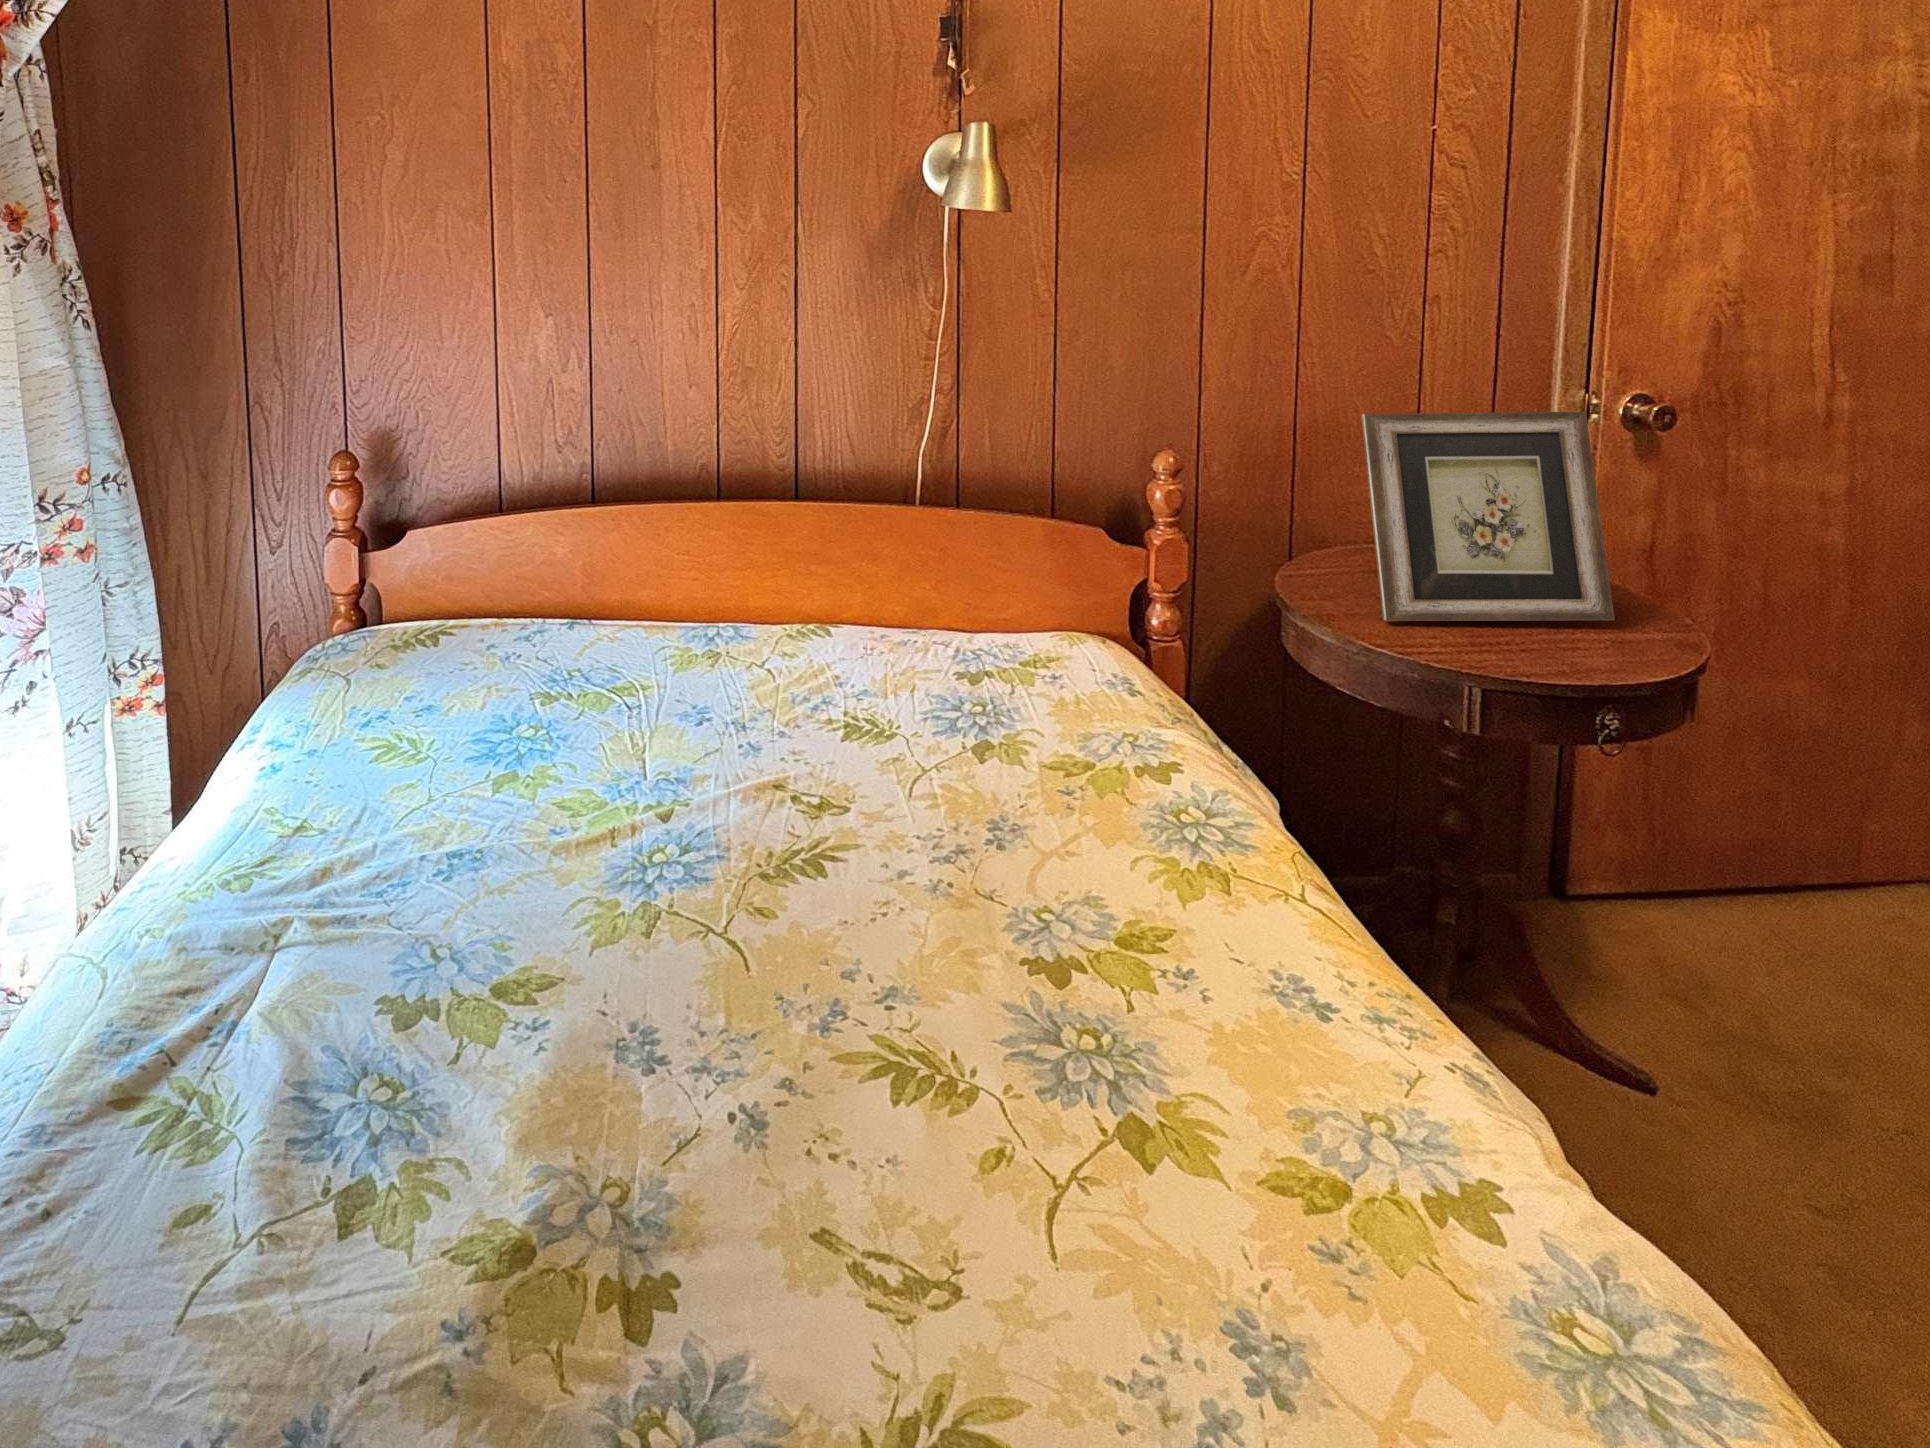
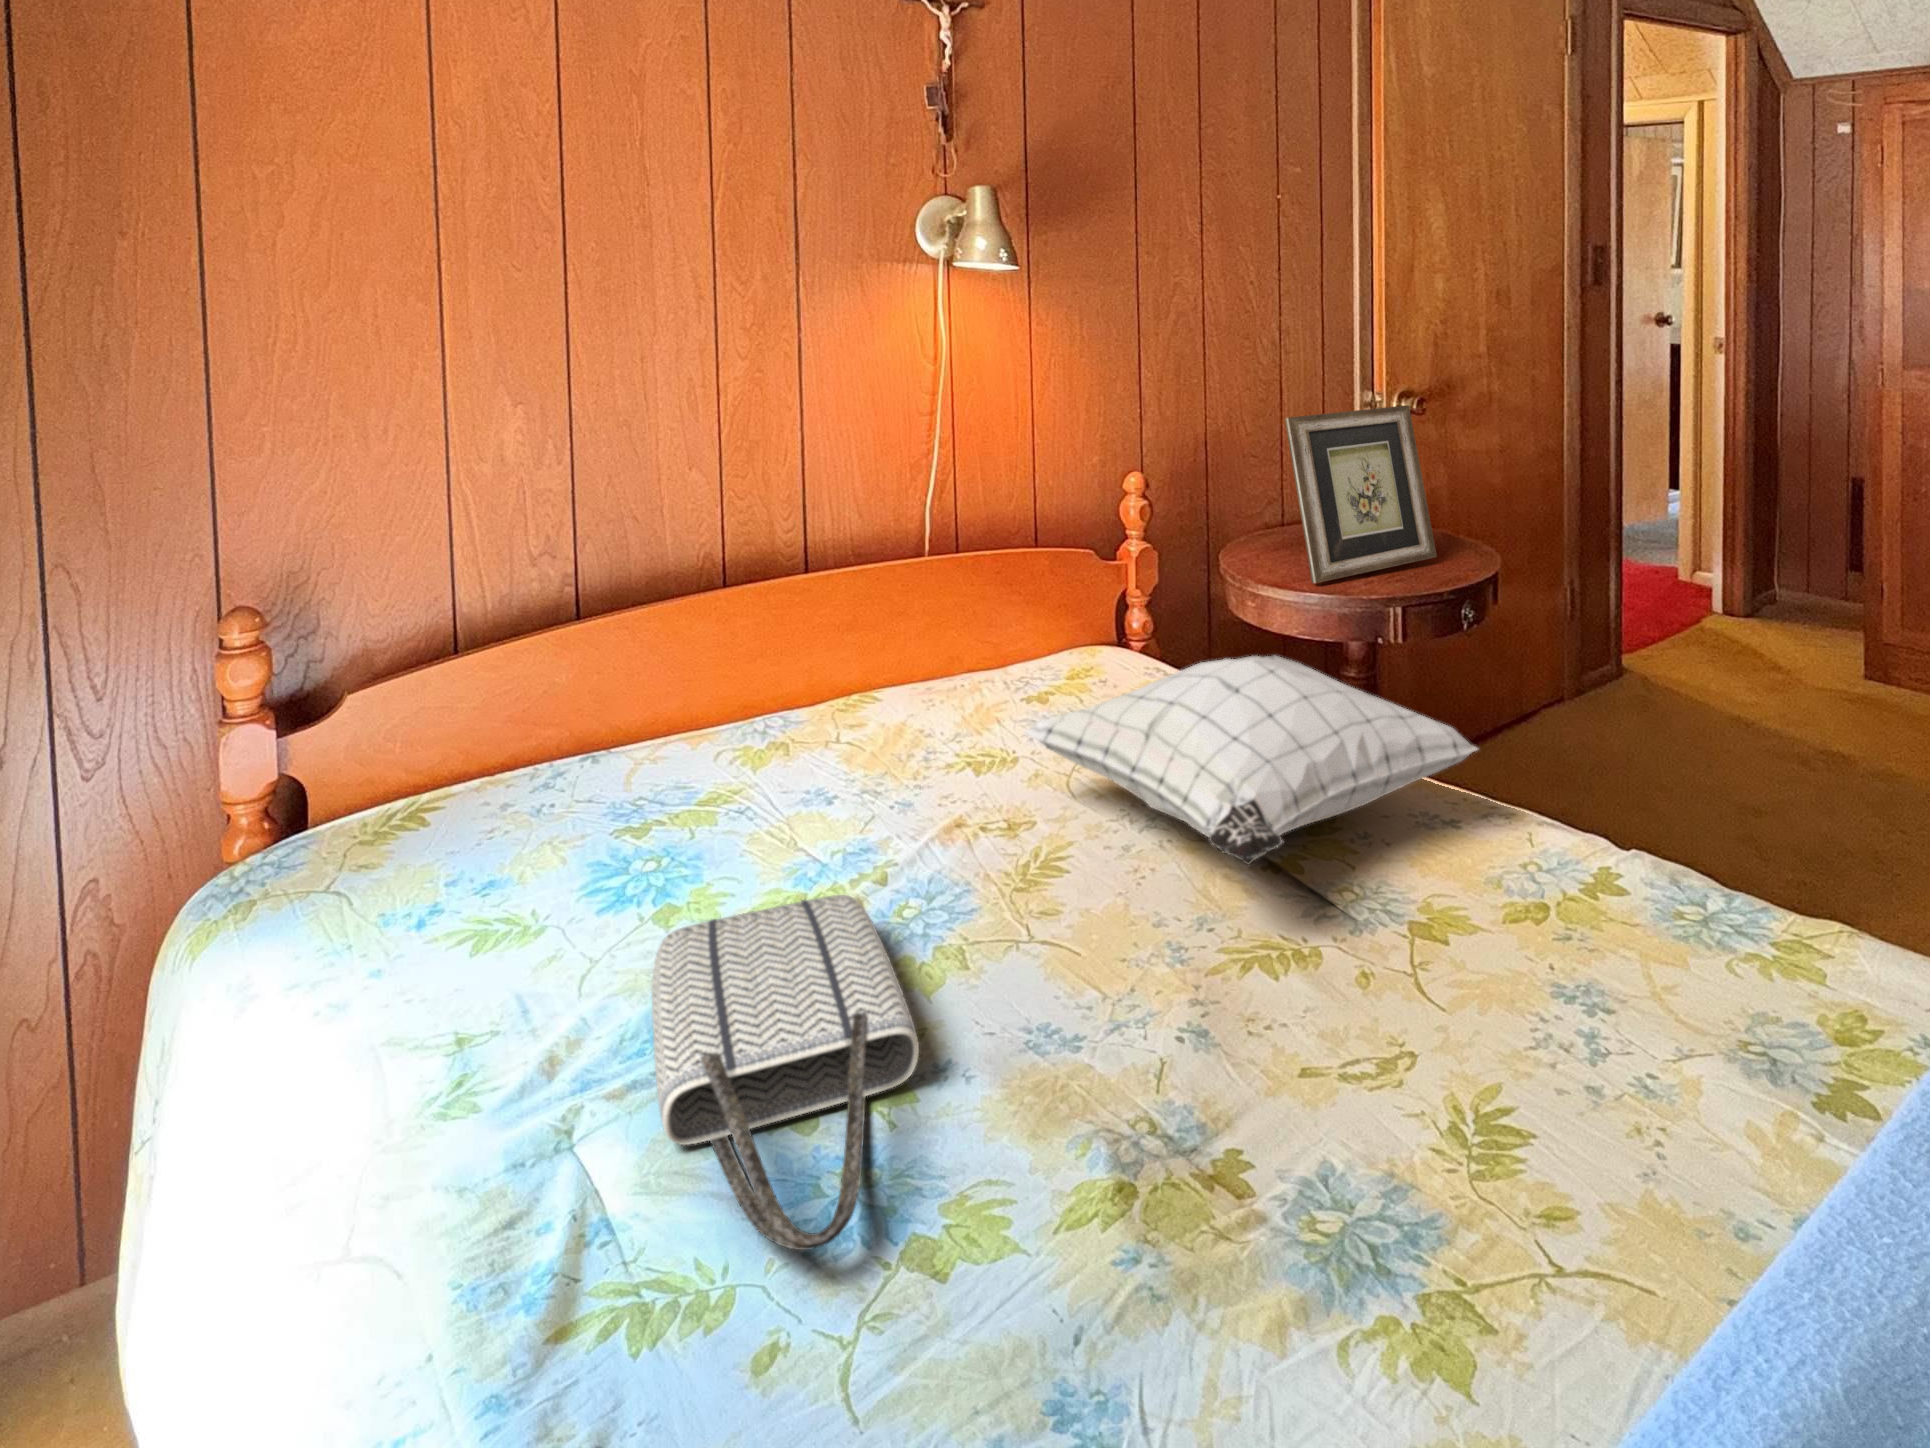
pillow: none [843,703,1342,958] -> present [1025,656,1477,865]
tote bag: none [265,807,603,1144] -> present [652,895,919,1250]

